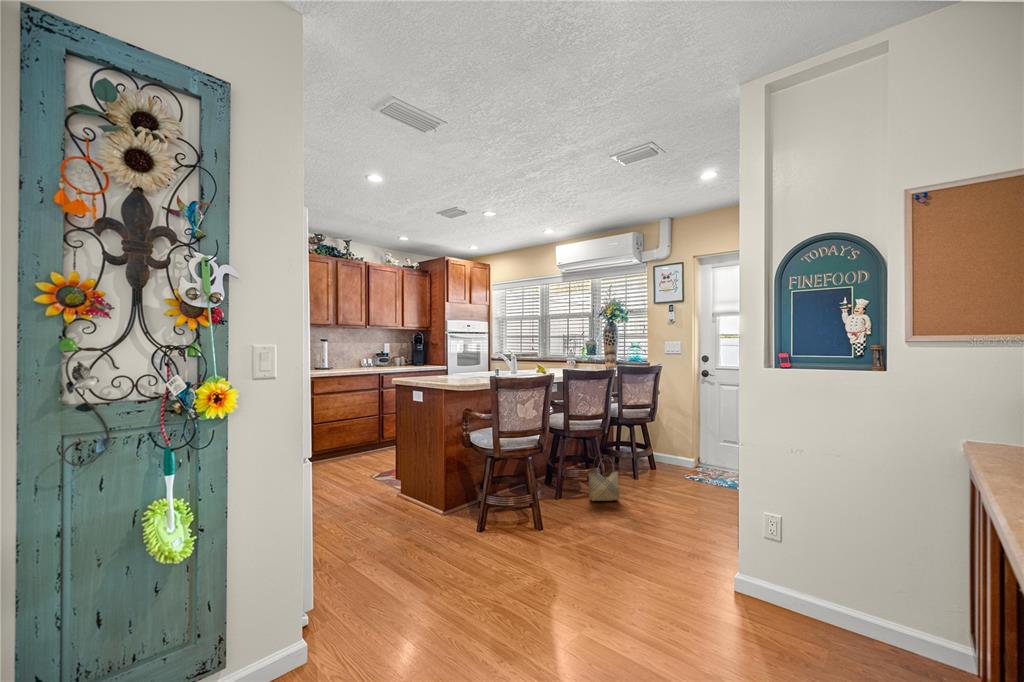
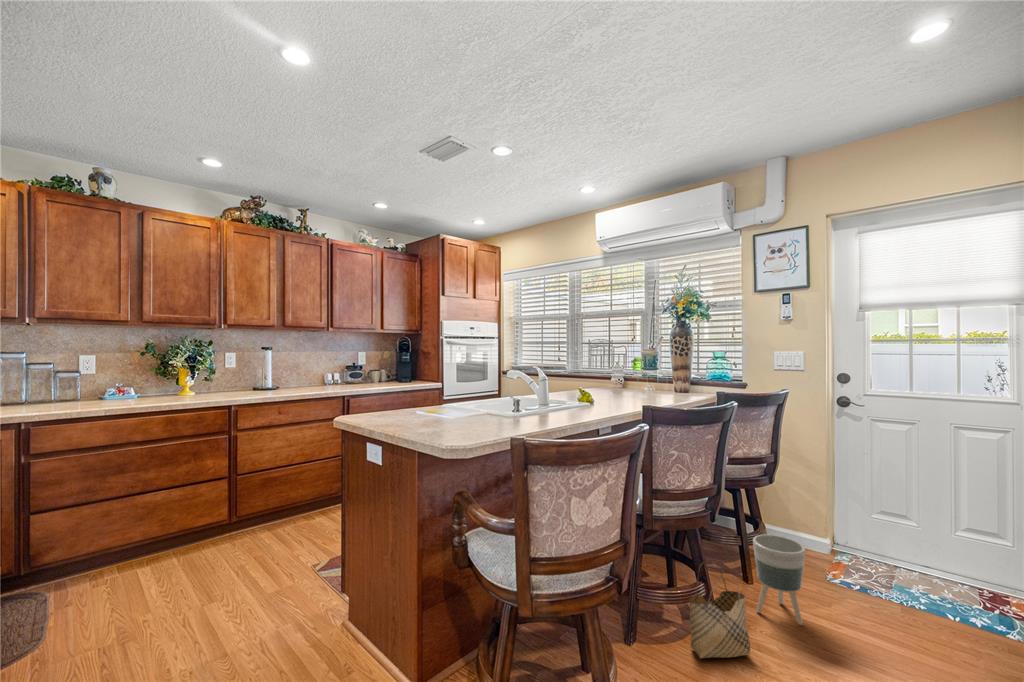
planter: none [632,447,659,492] -> present [753,535,805,625]

